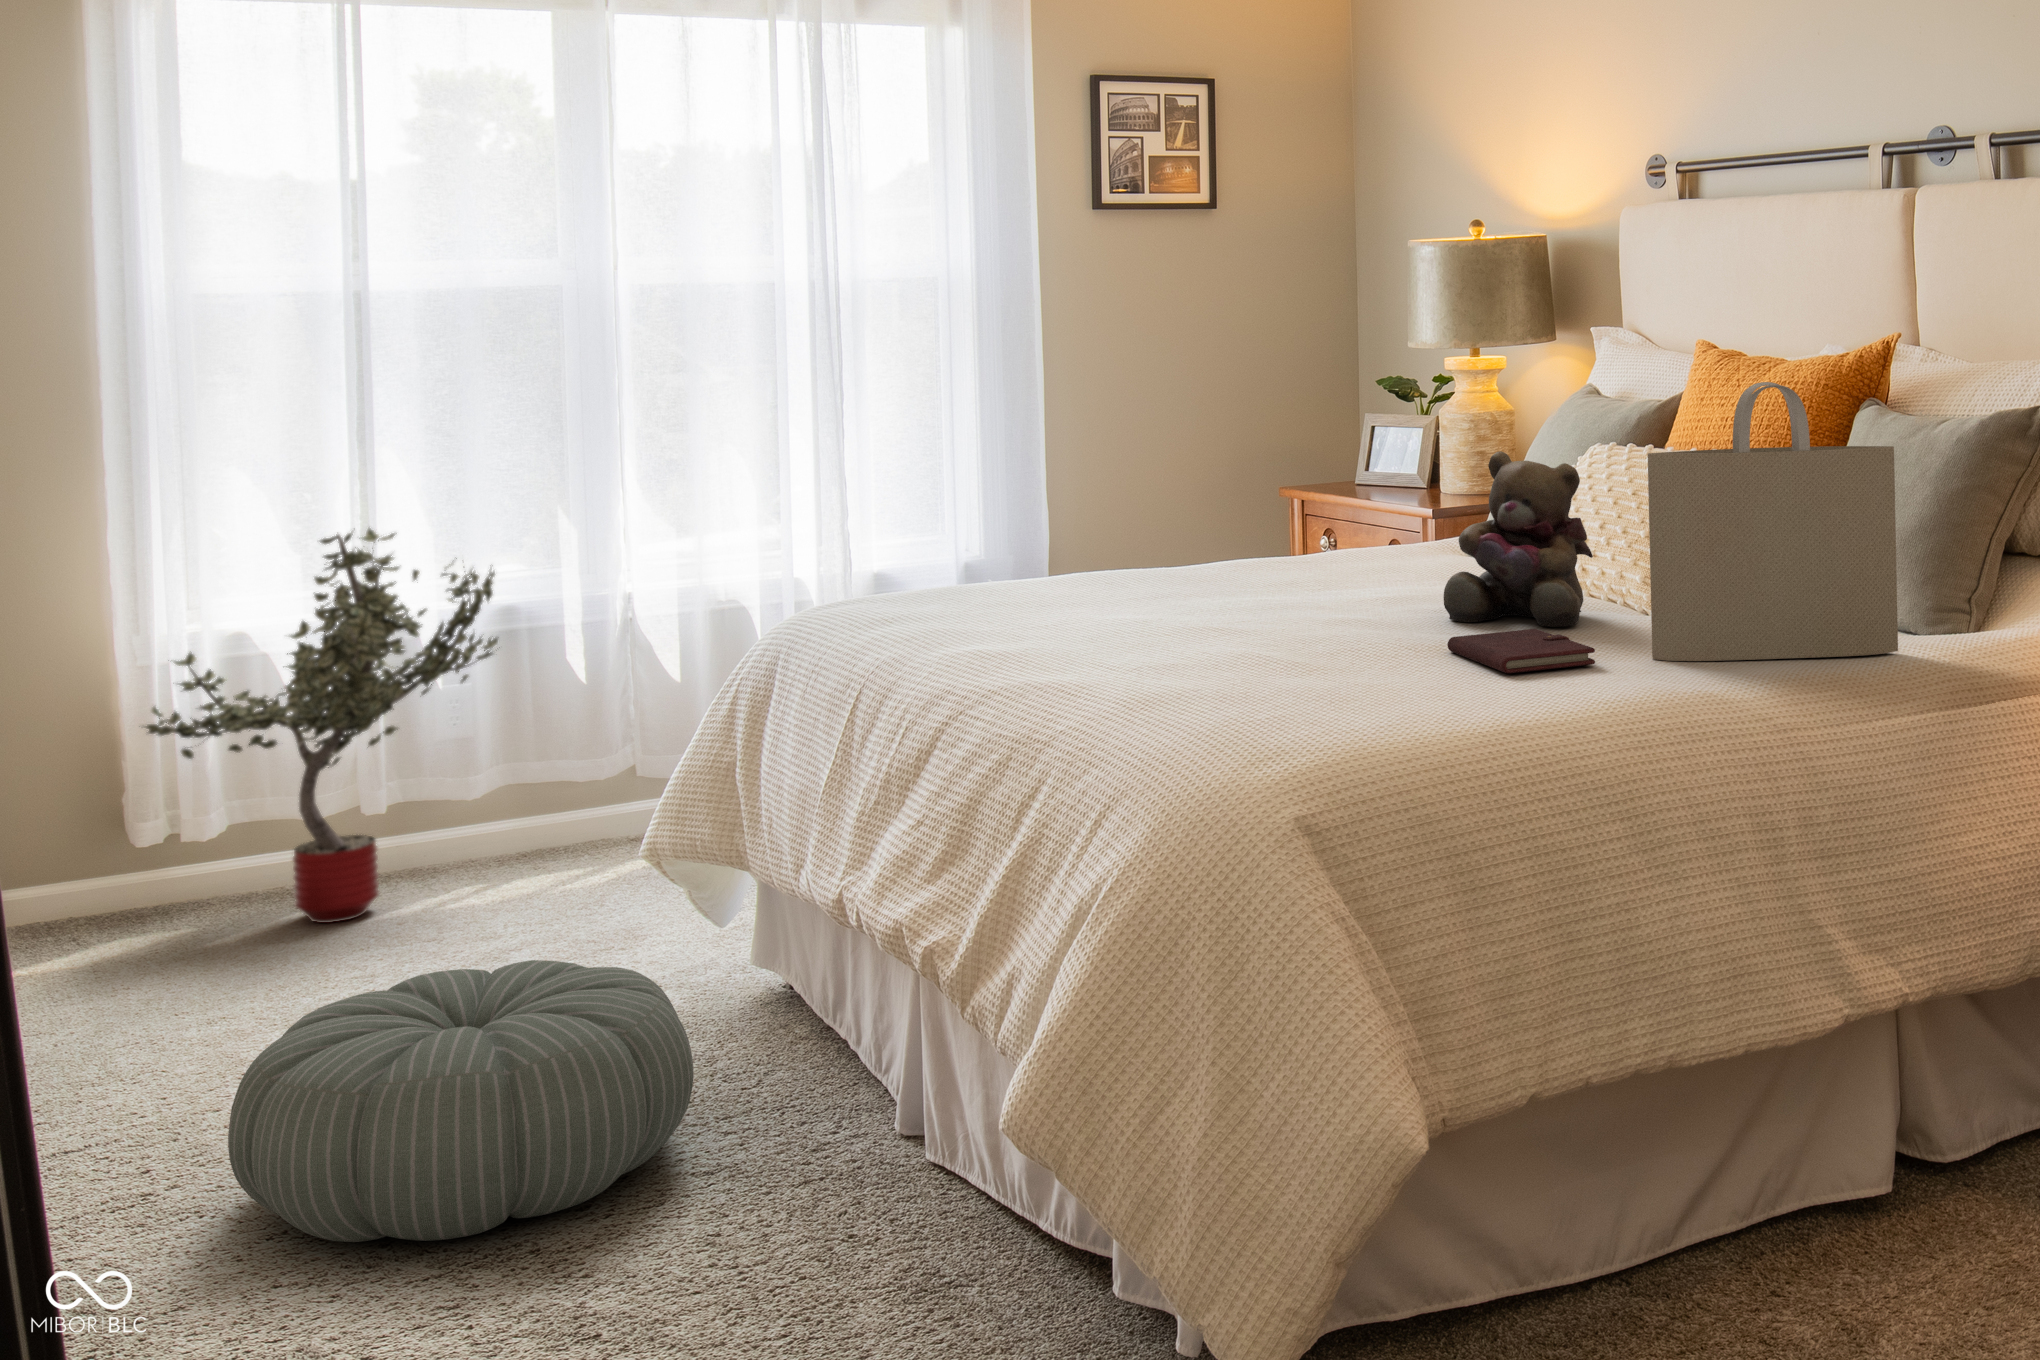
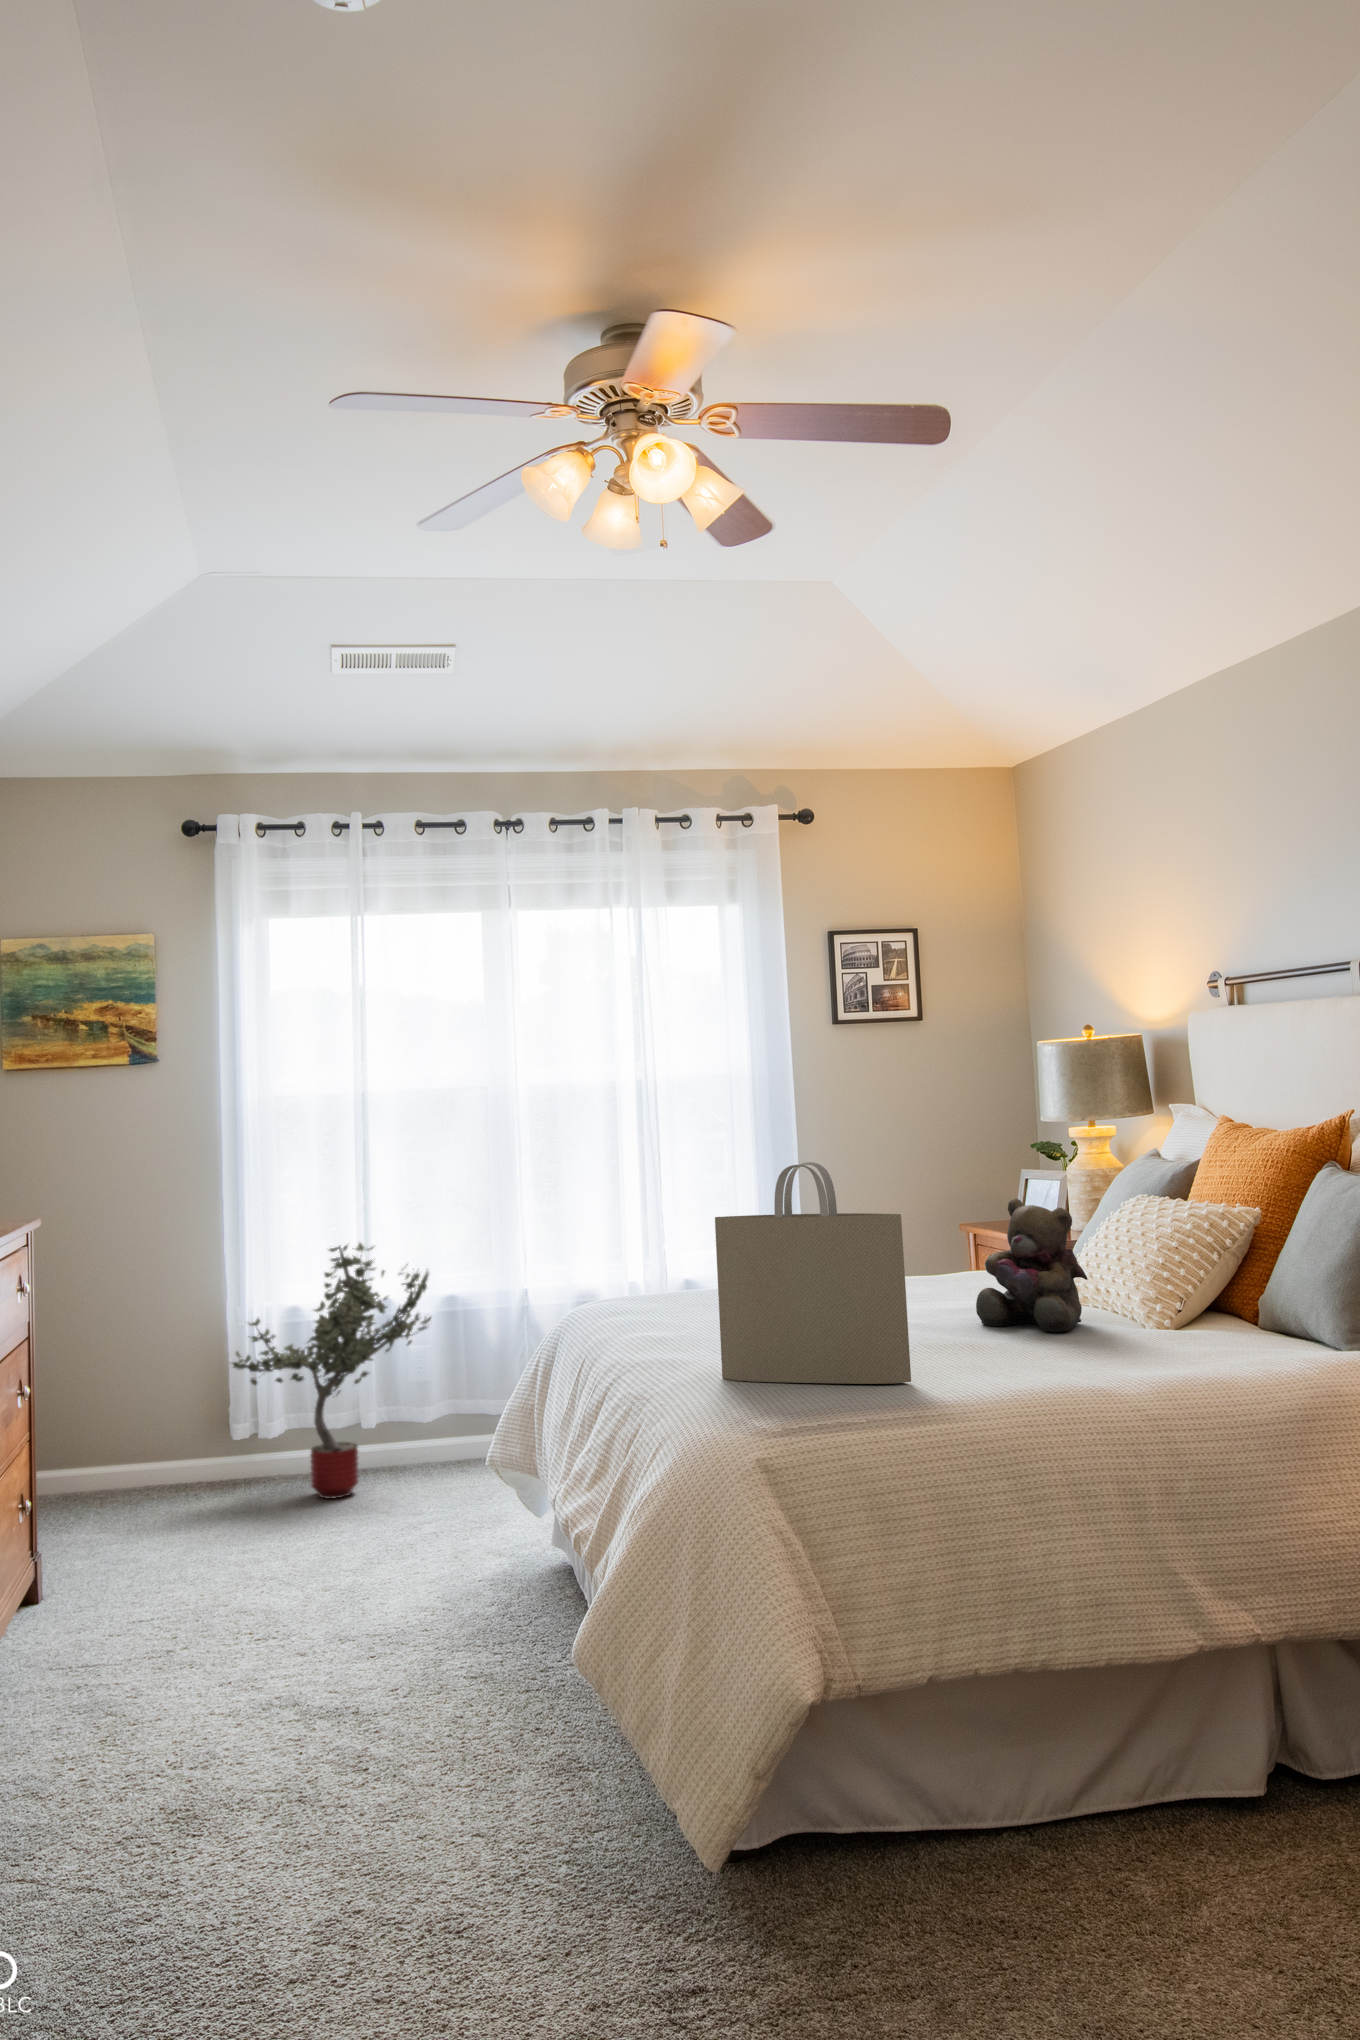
tote bag: present [1648,382,1898,661] -> present [715,1162,911,1384]
notebook: present [1447,629,1595,673] -> none [957,1332,1054,1362]
pouf: present [228,960,694,1242] -> none [201,1524,470,1699]

